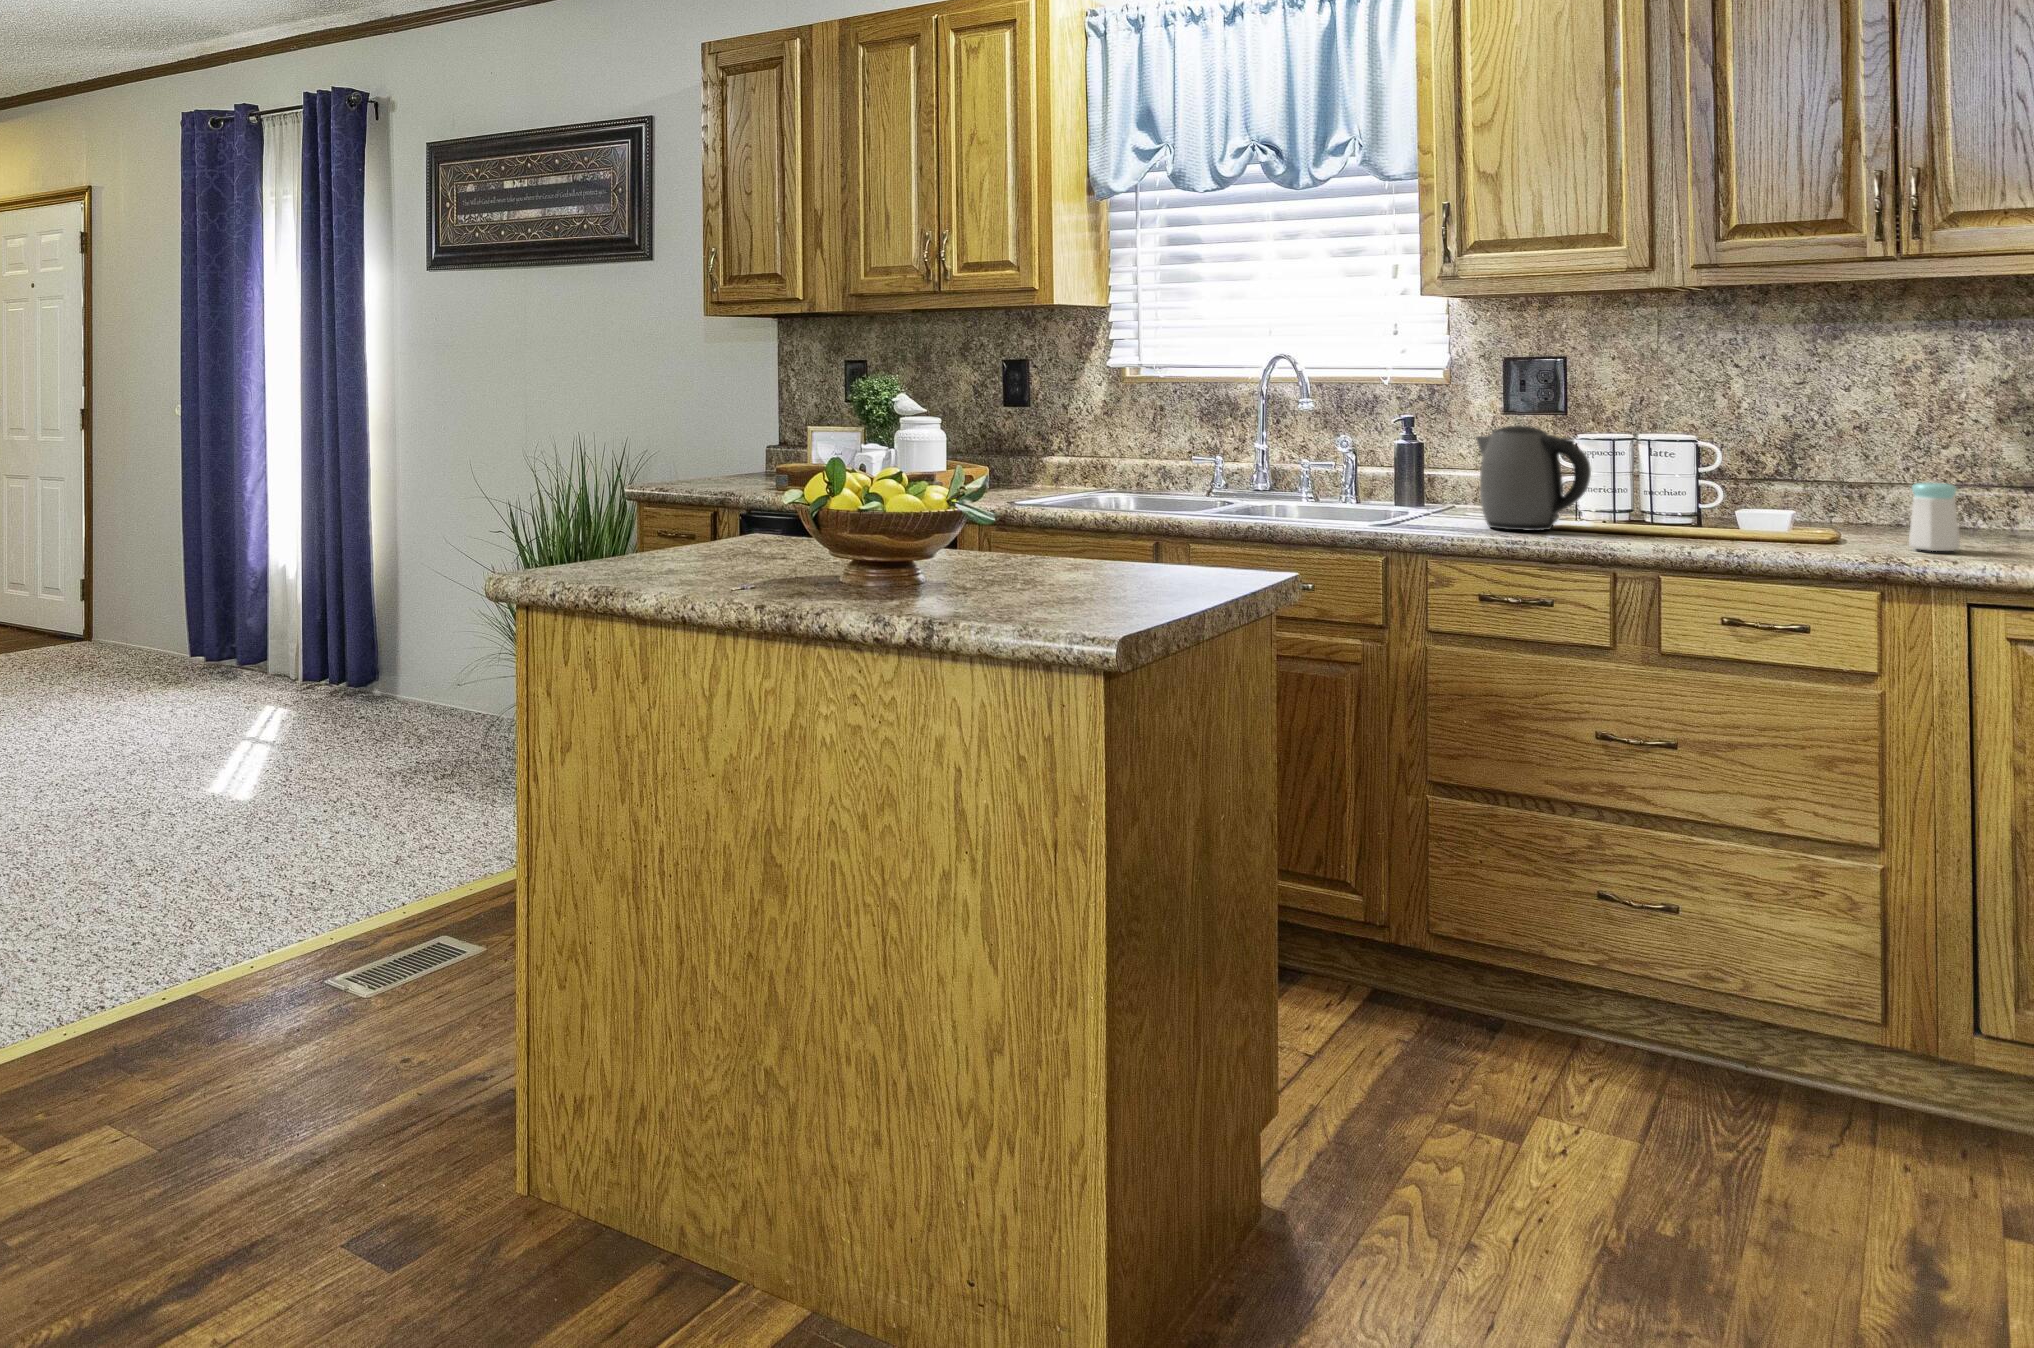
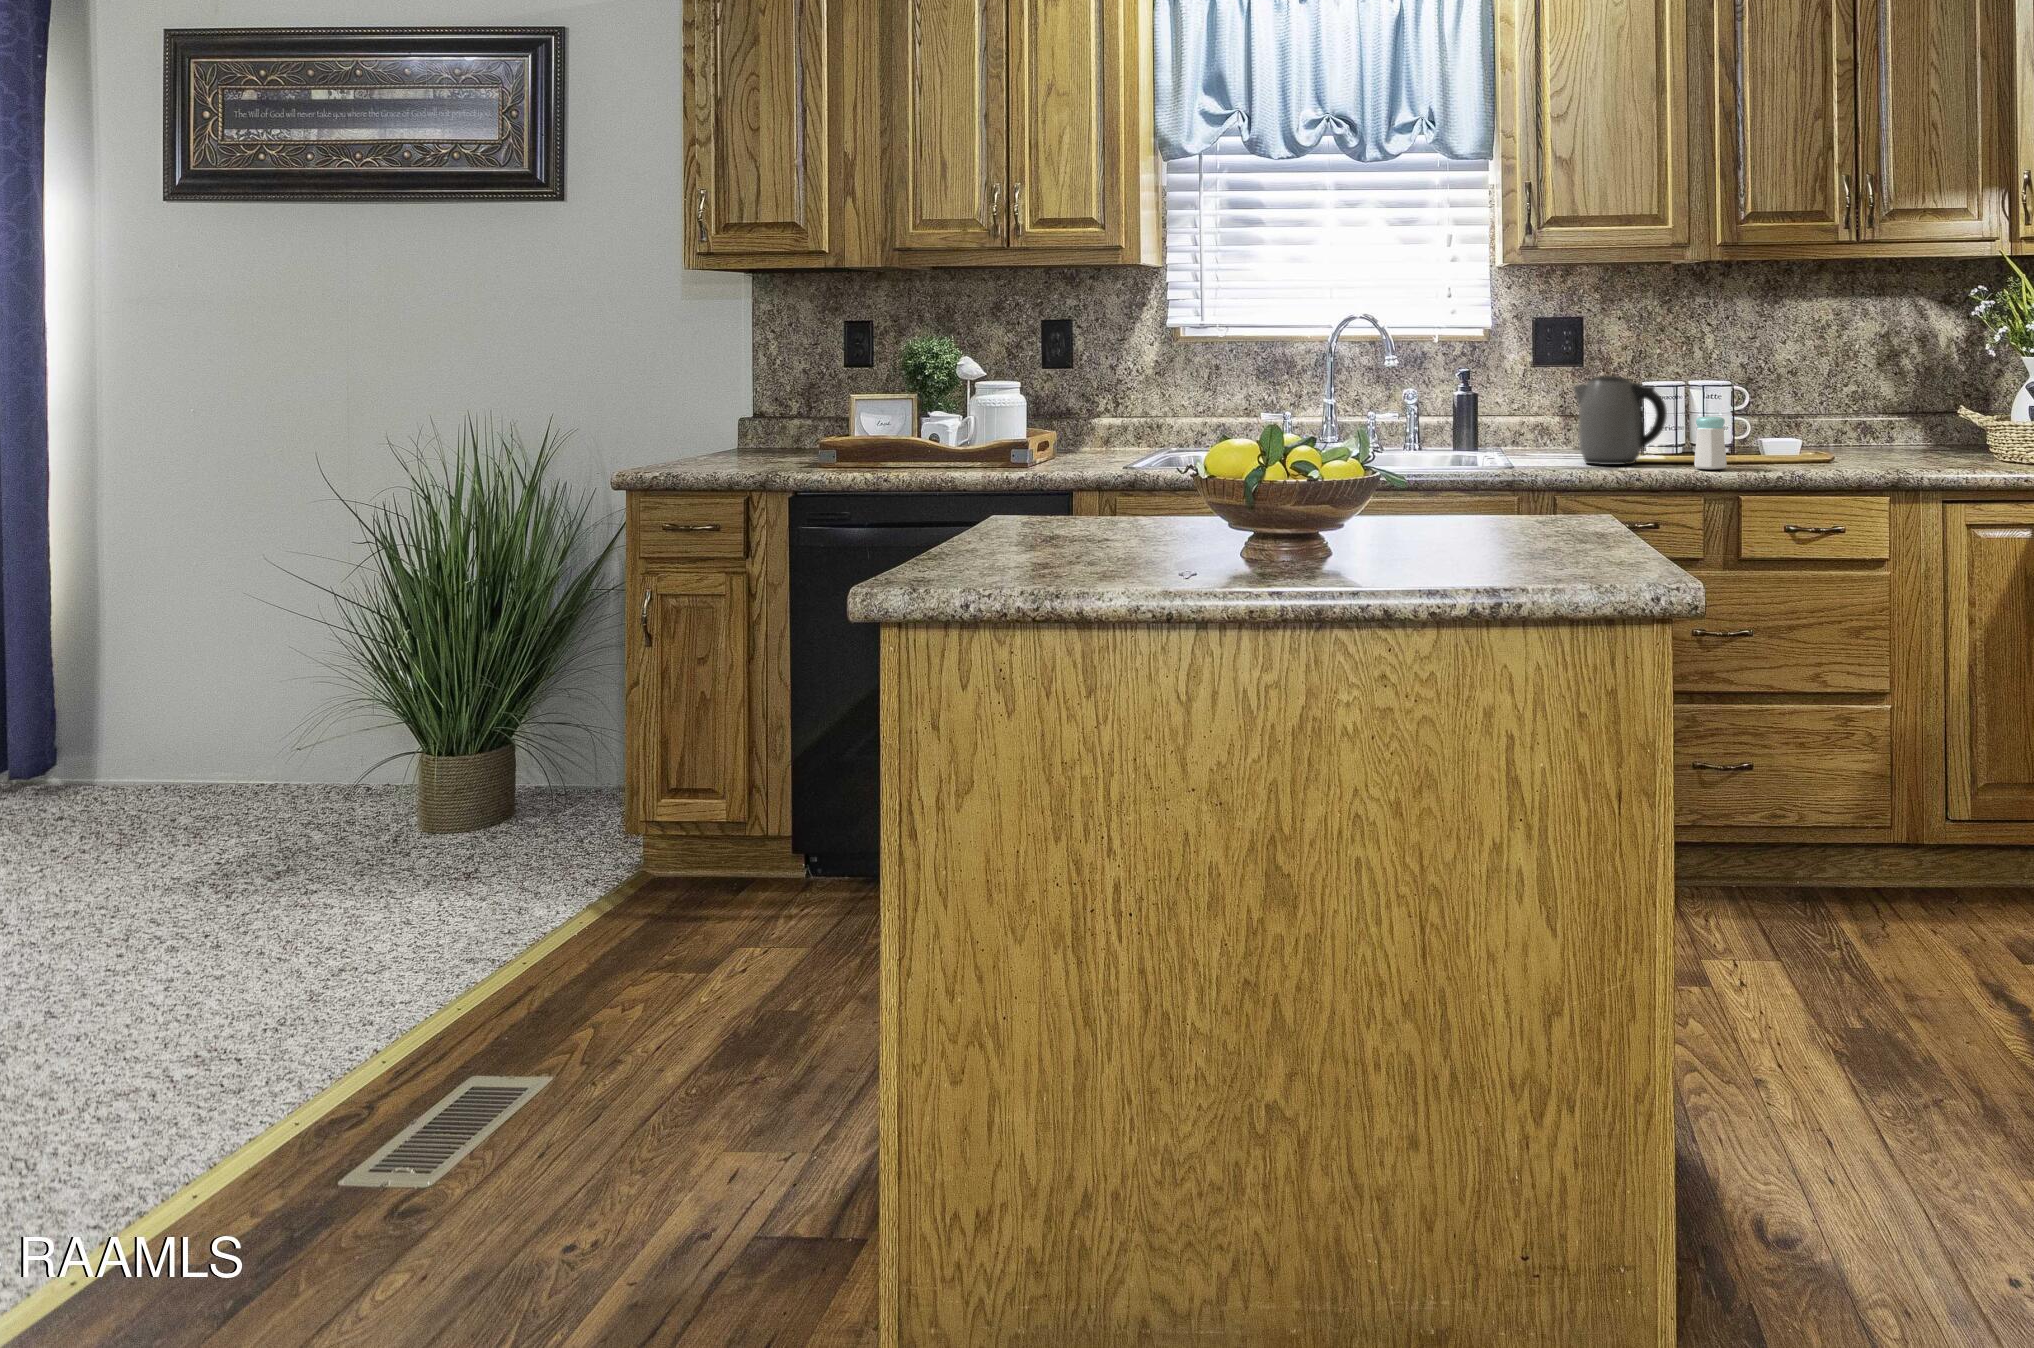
salt shaker: present [1909,482,1960,551] -> present [1694,417,1727,469]

